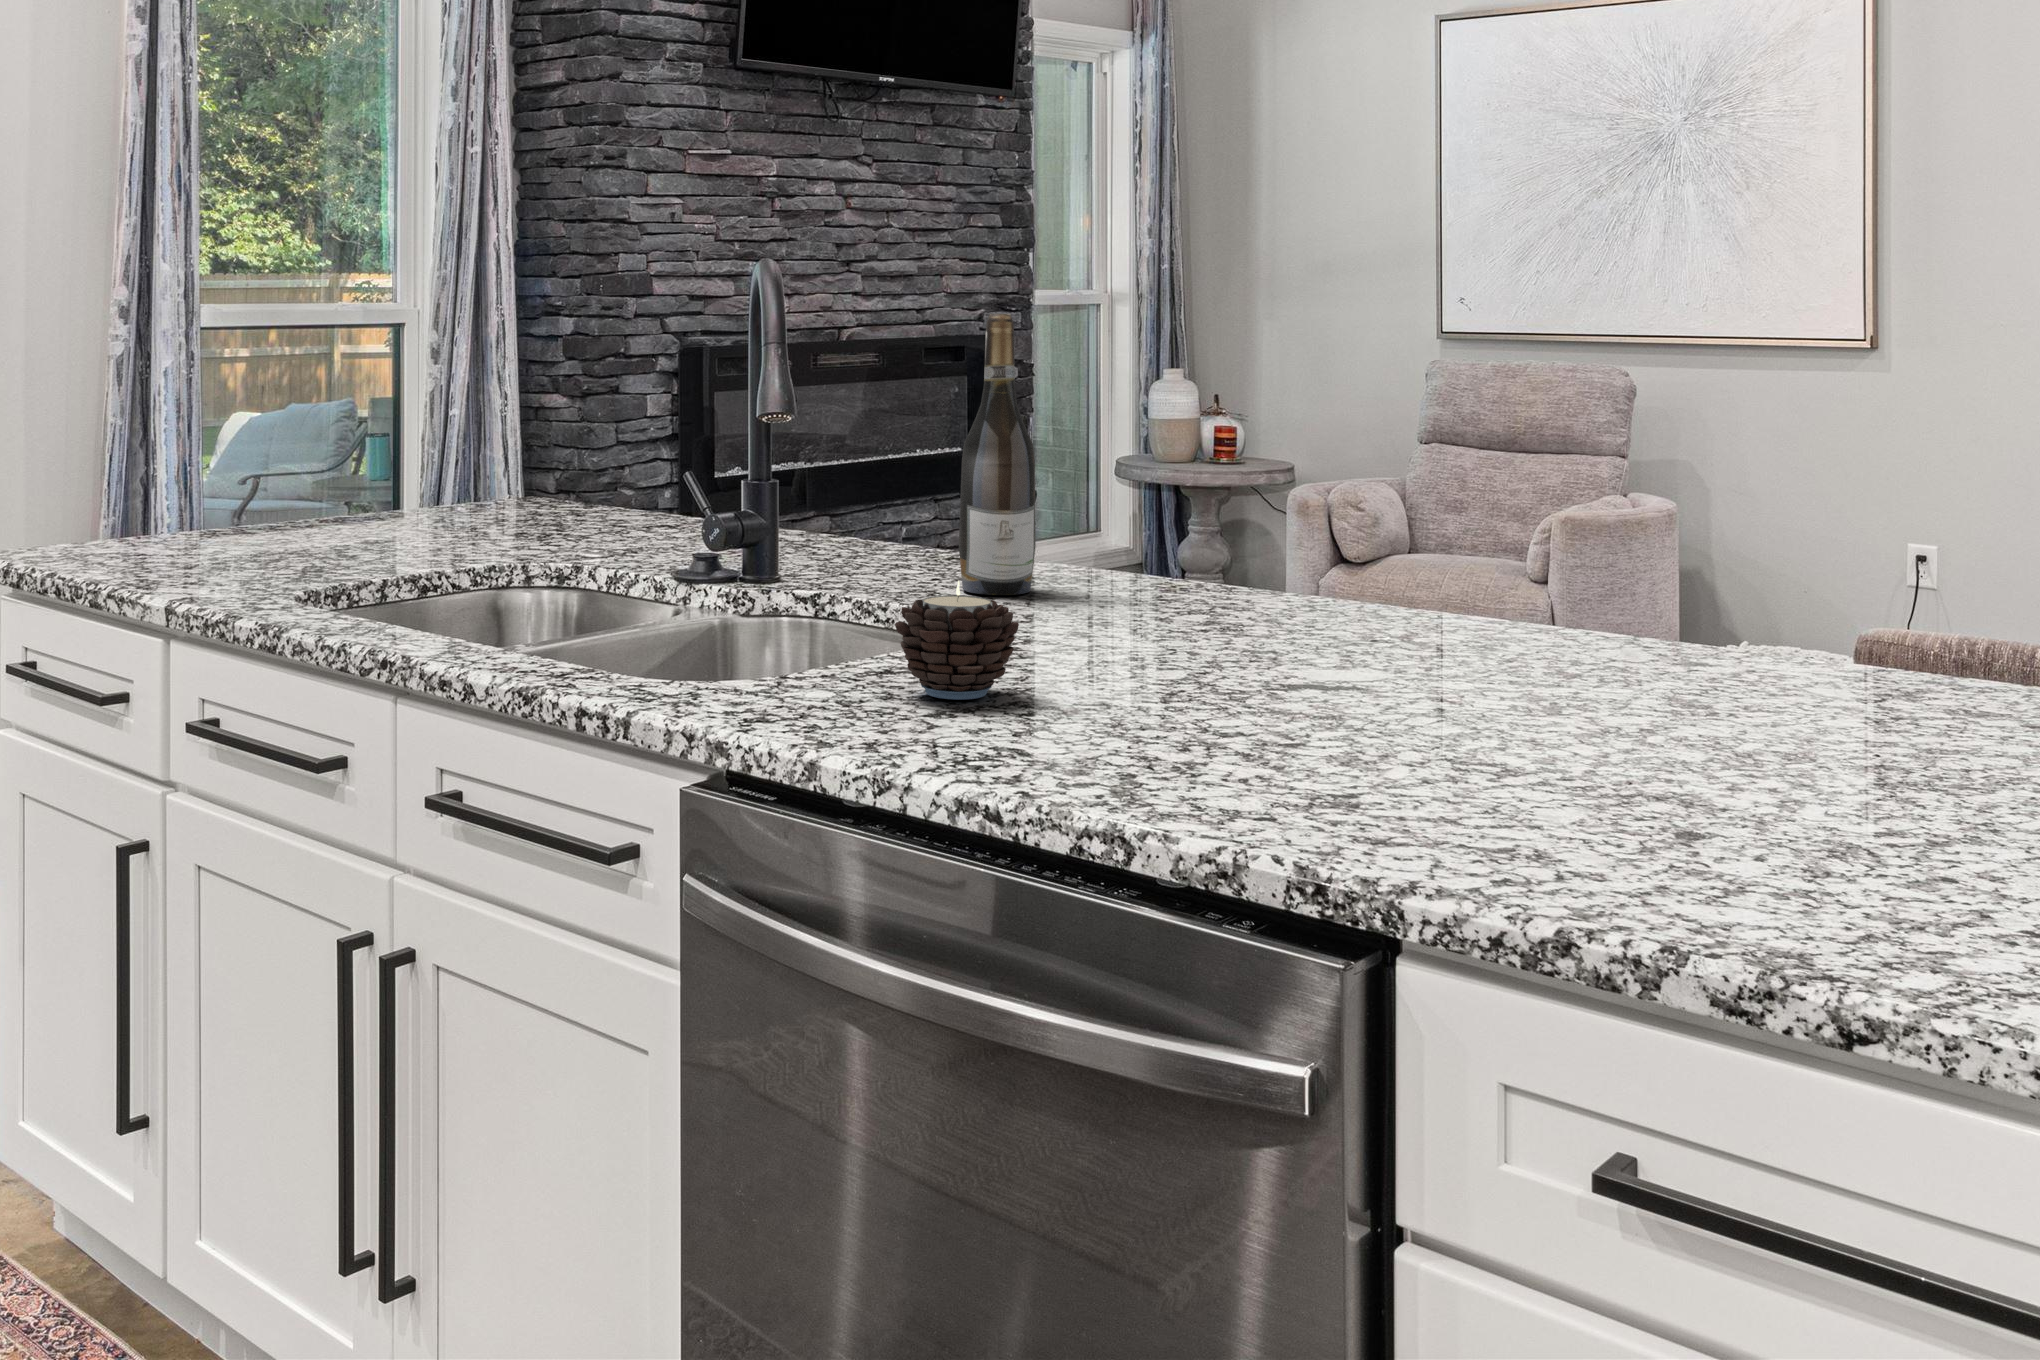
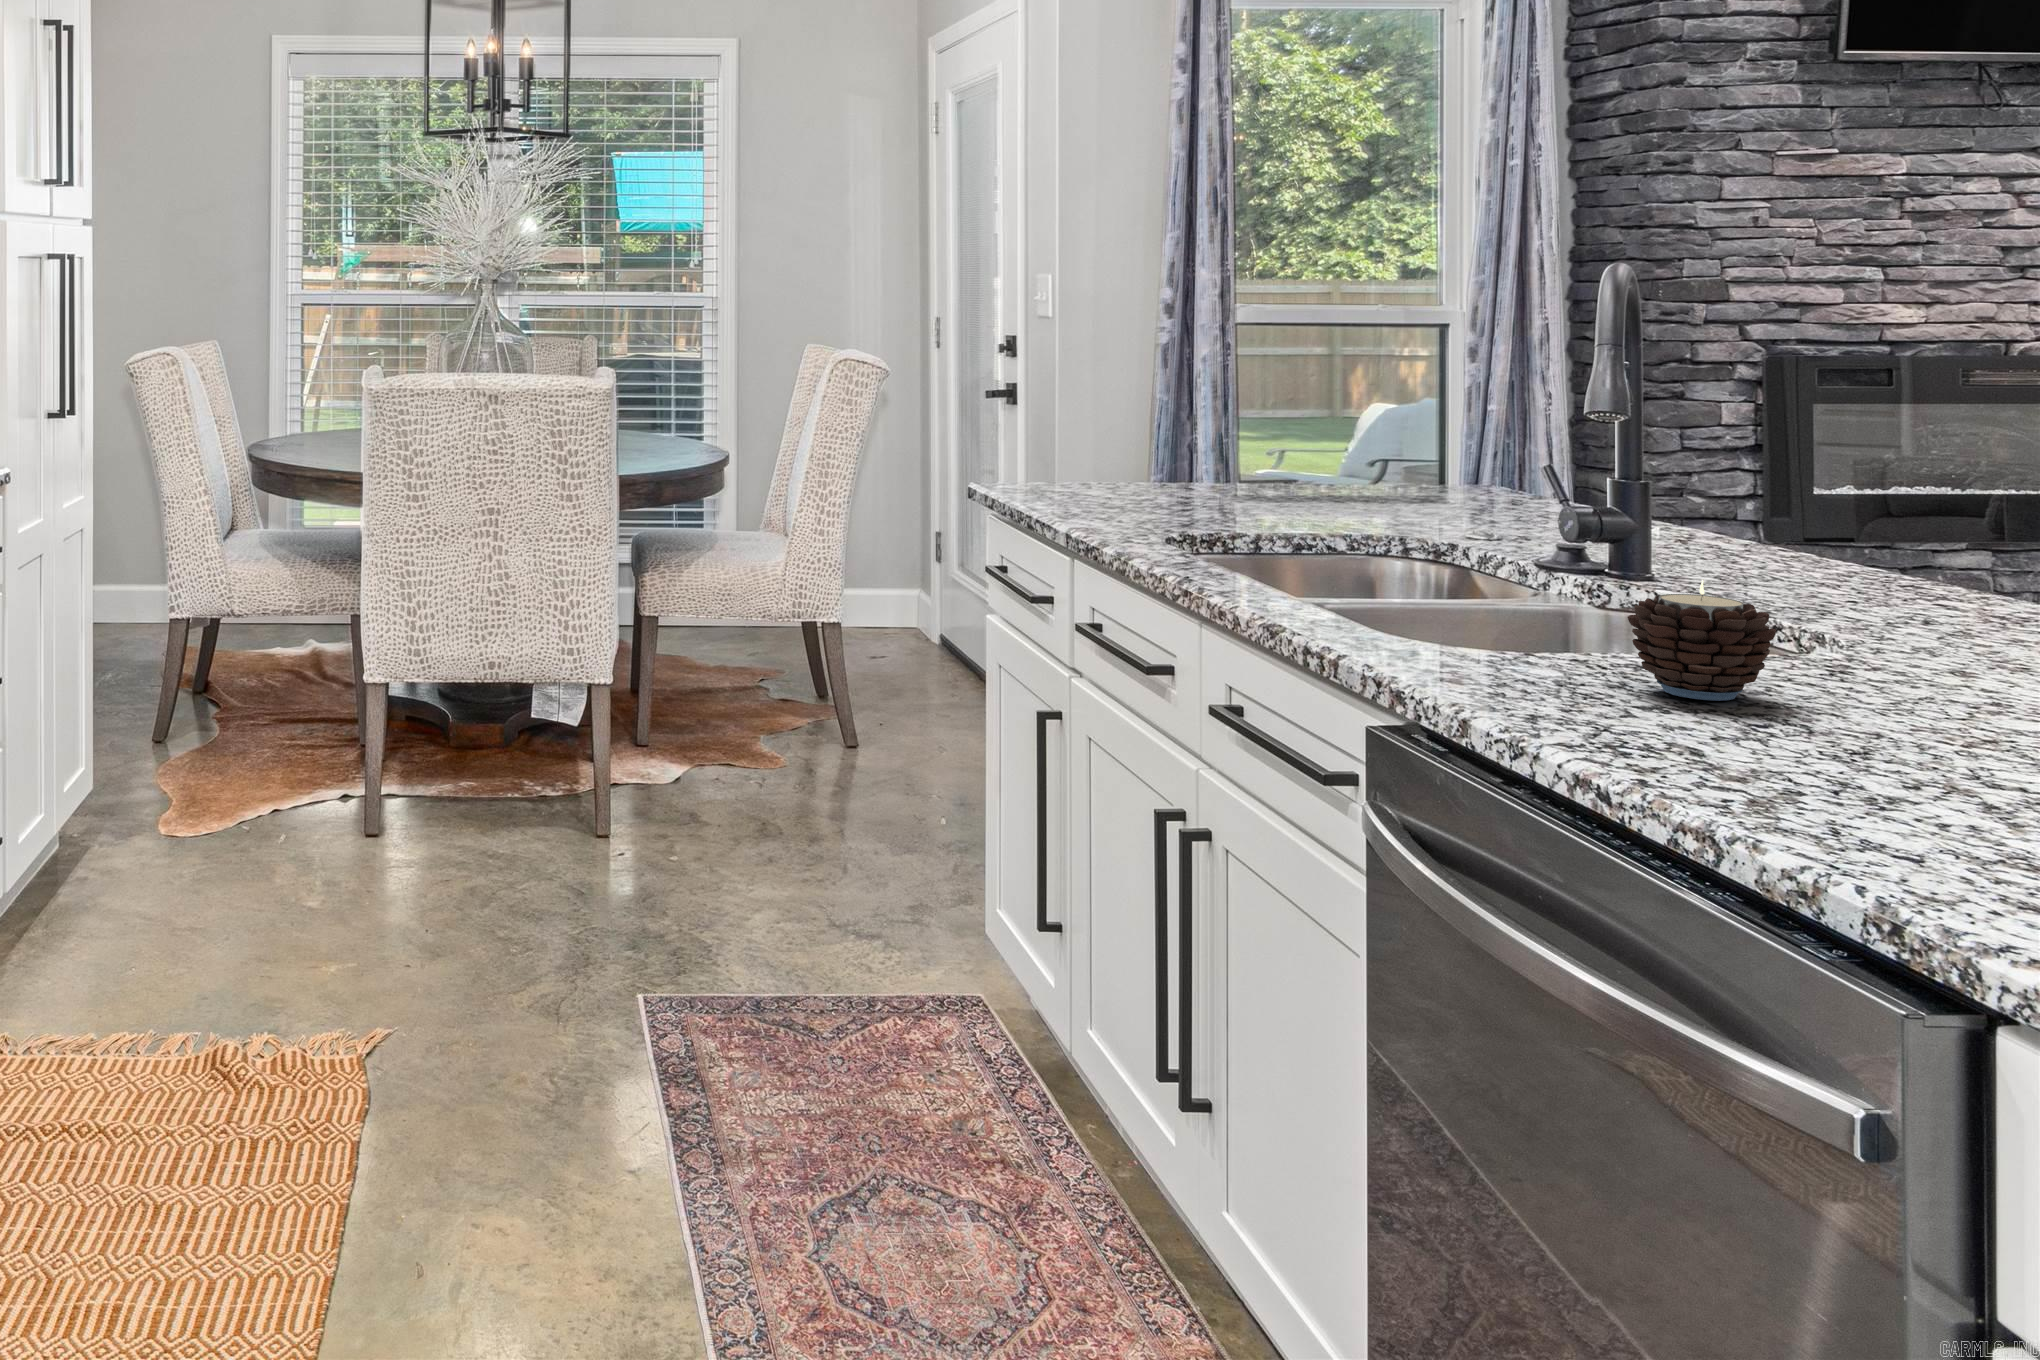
wine bottle: present [959,314,1036,595] -> none [1853,314,1957,619]

